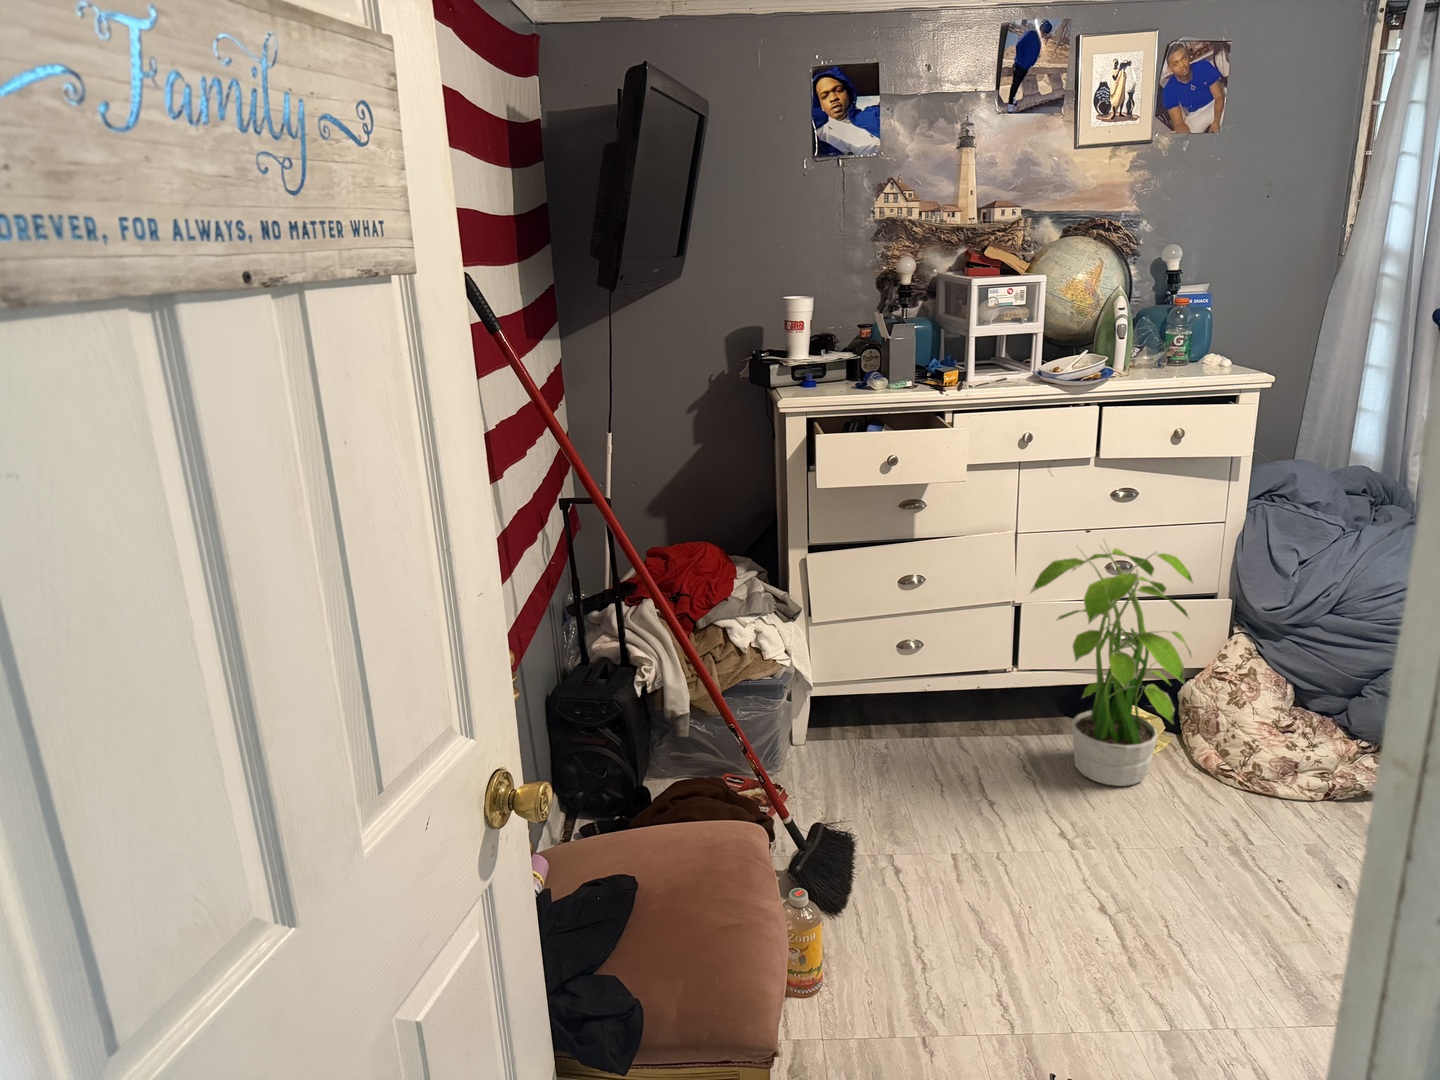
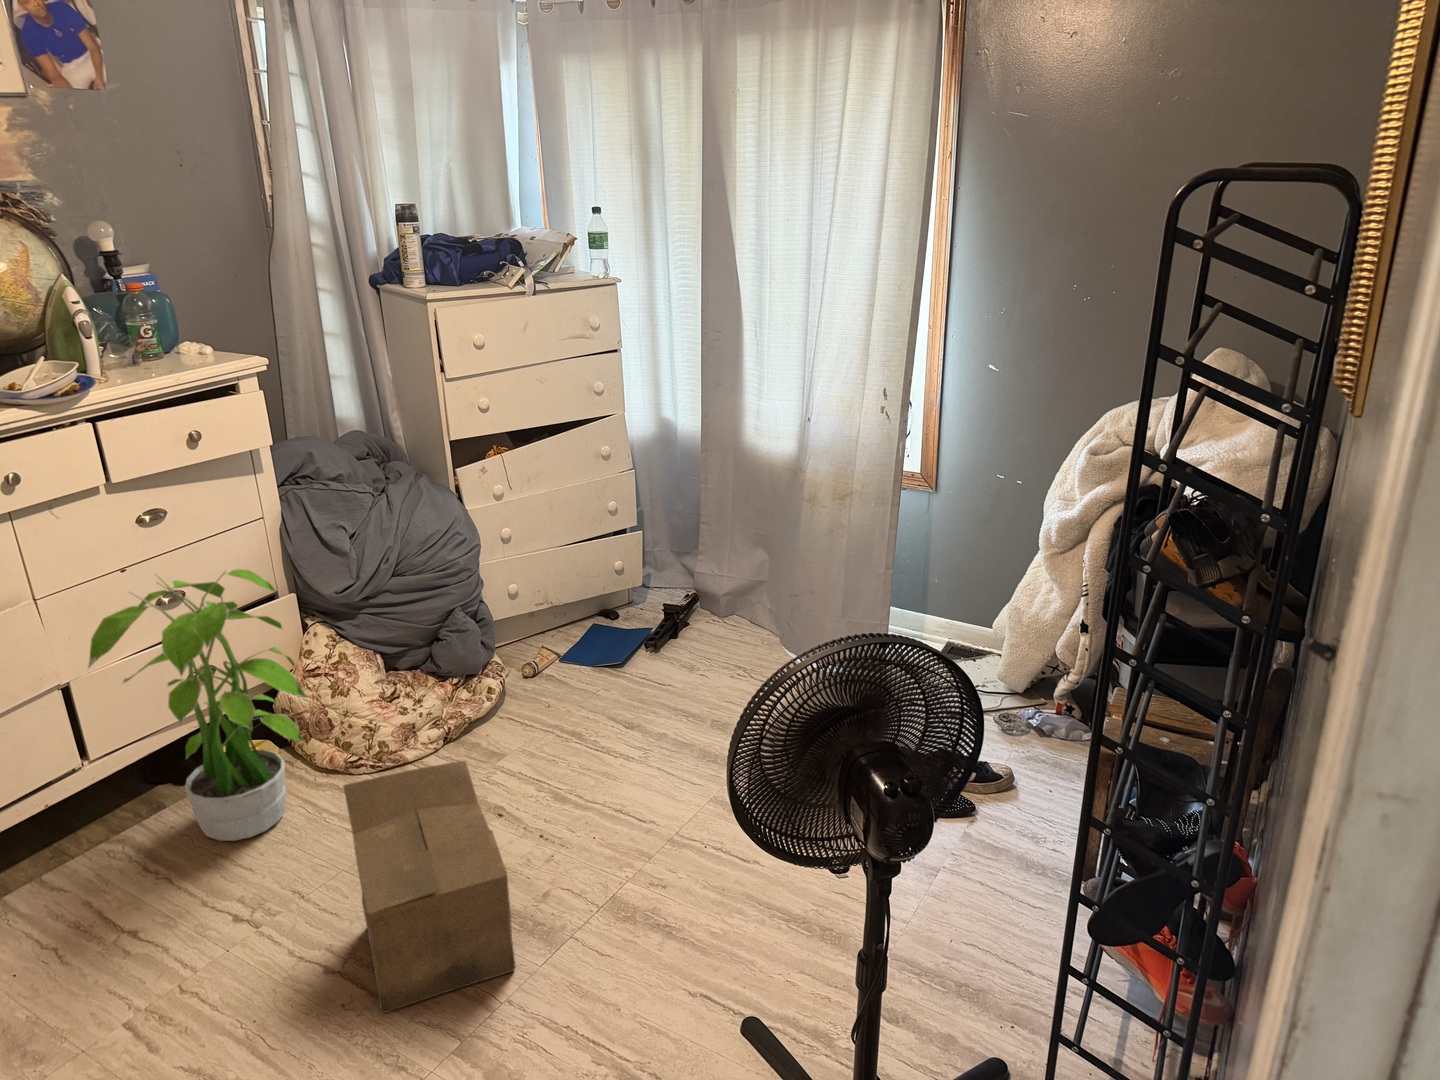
cardboard box: none [1122,765,1305,1015] -> present [343,761,515,1013]

